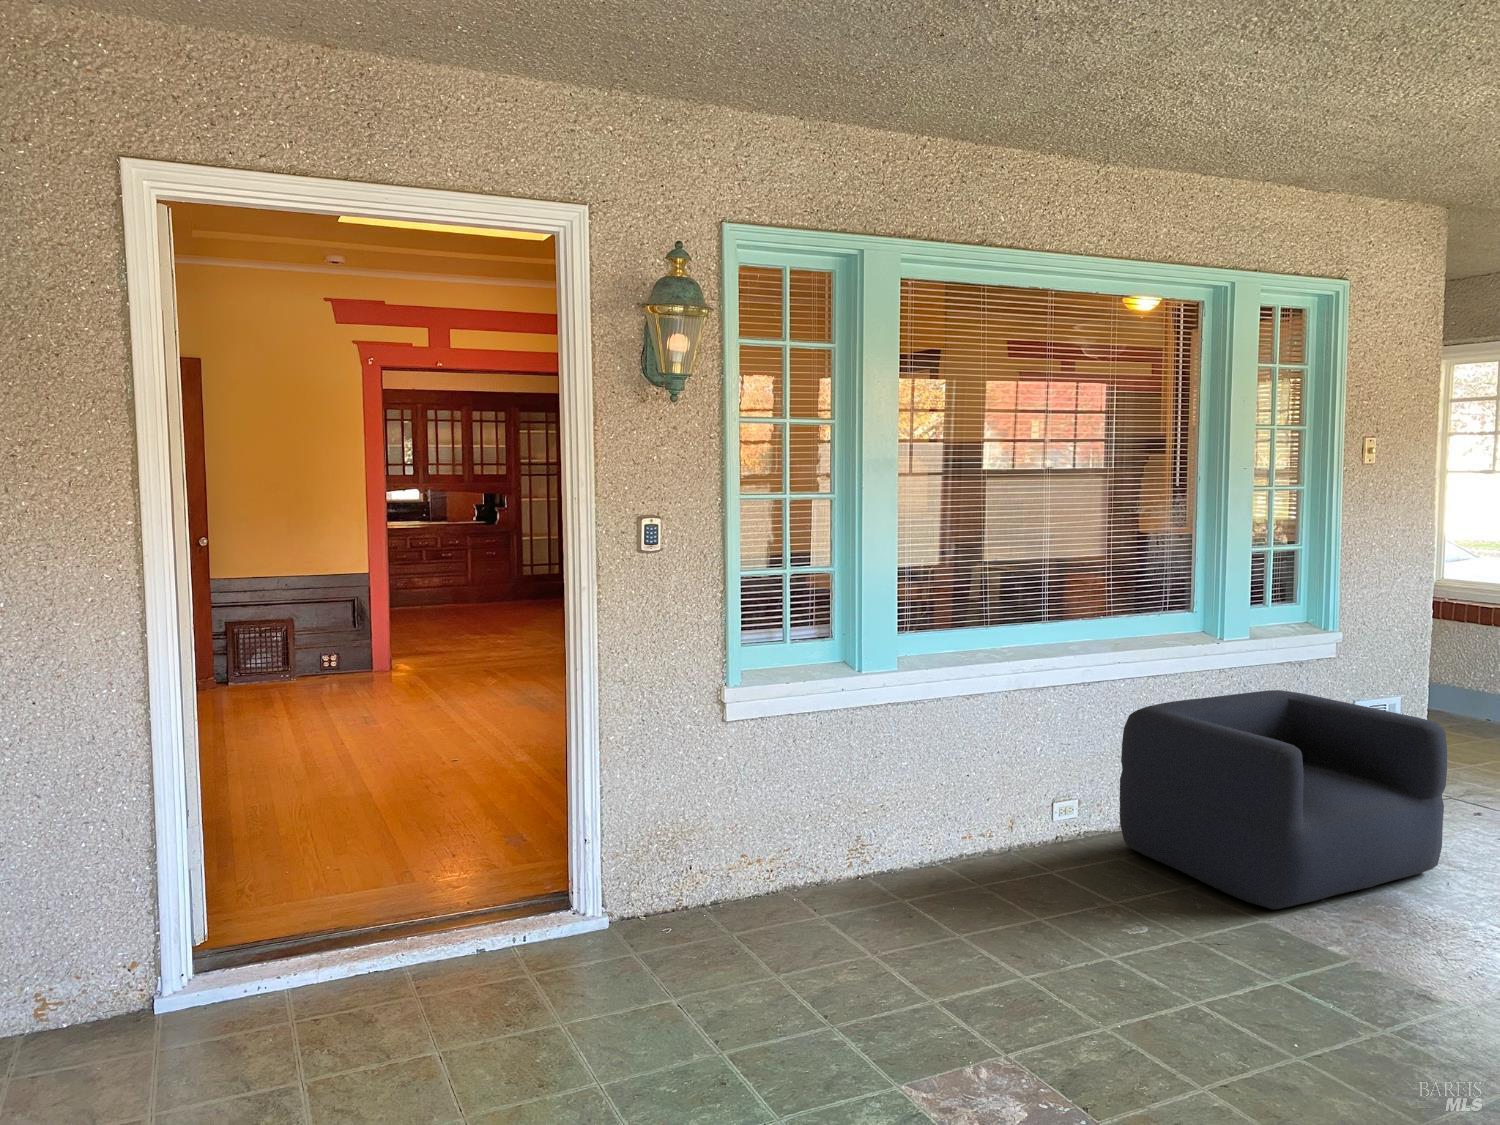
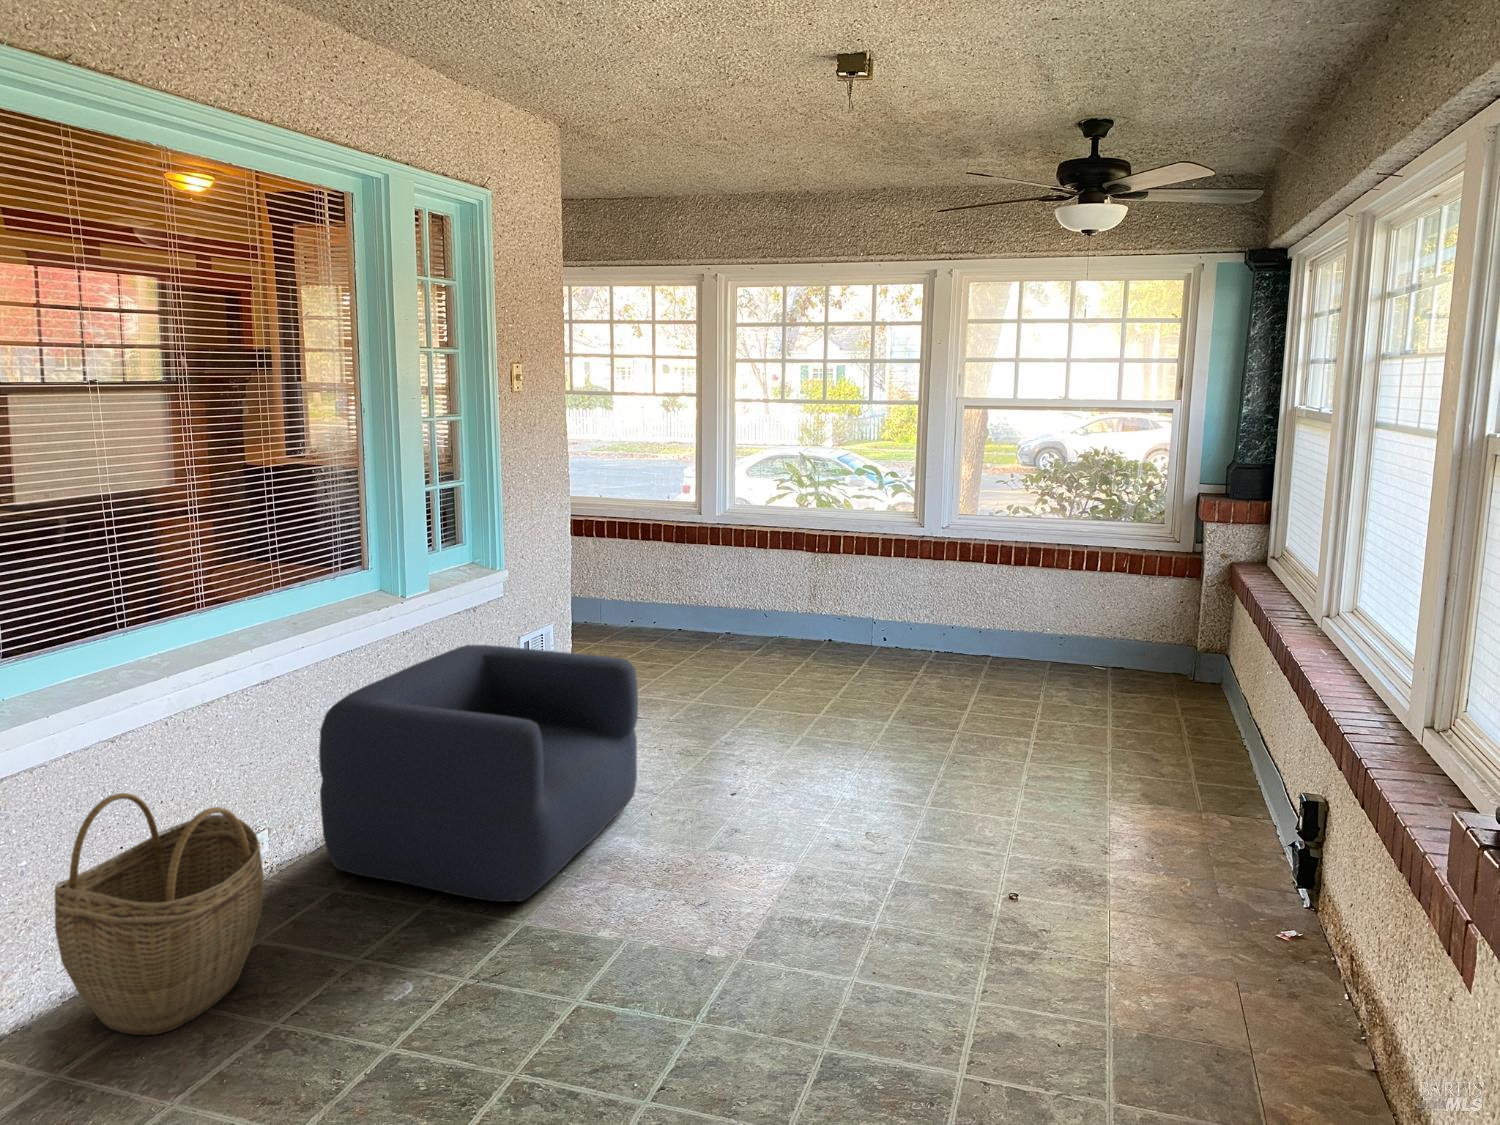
woven basket: none [917,731,1053,901] -> present [55,793,264,1035]

